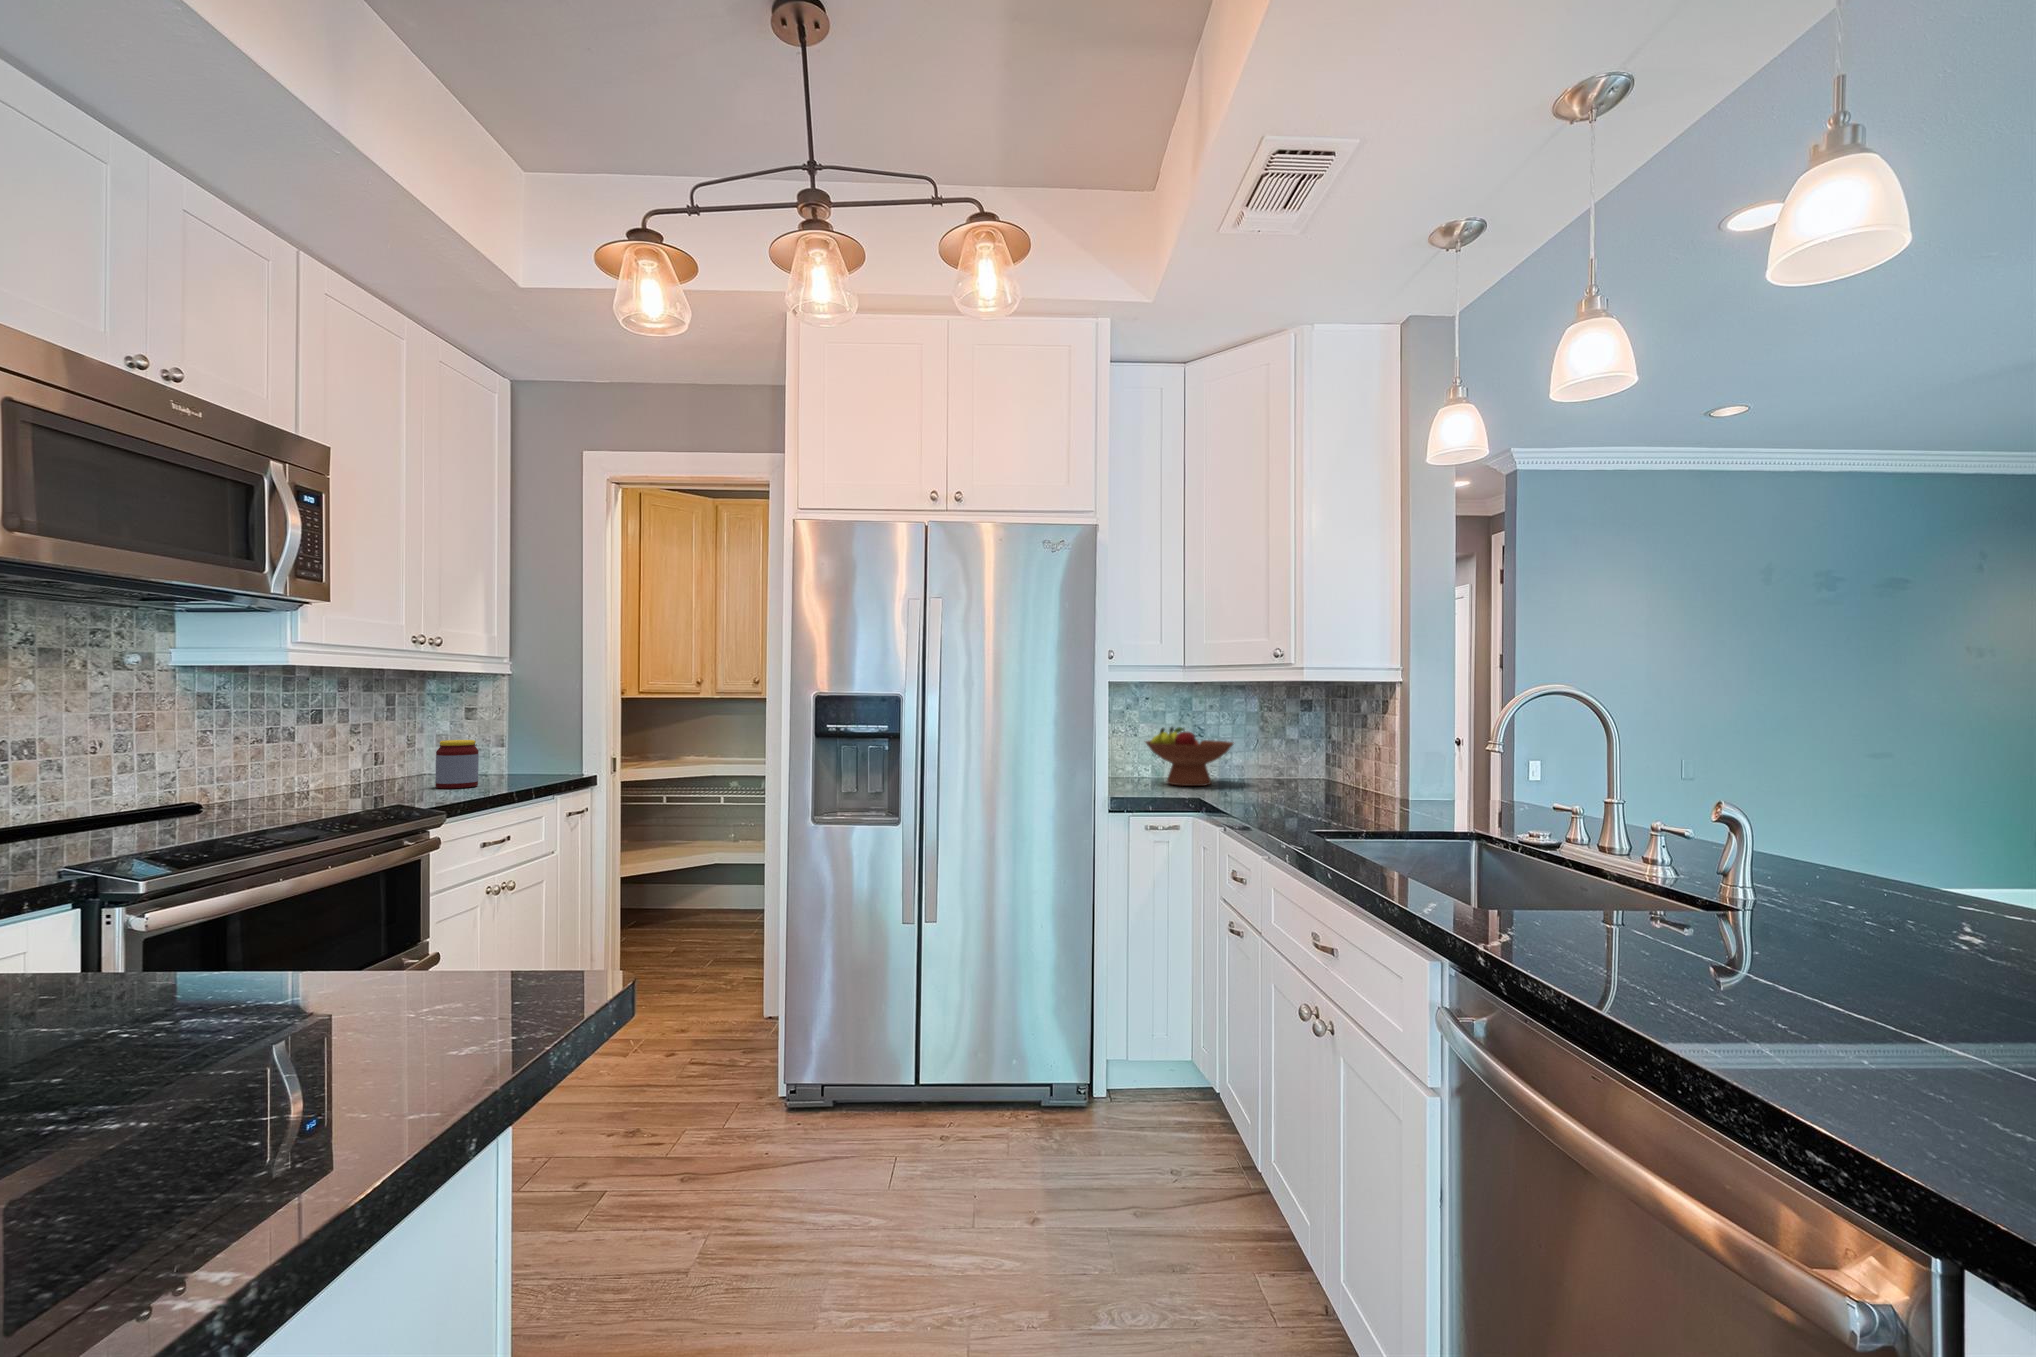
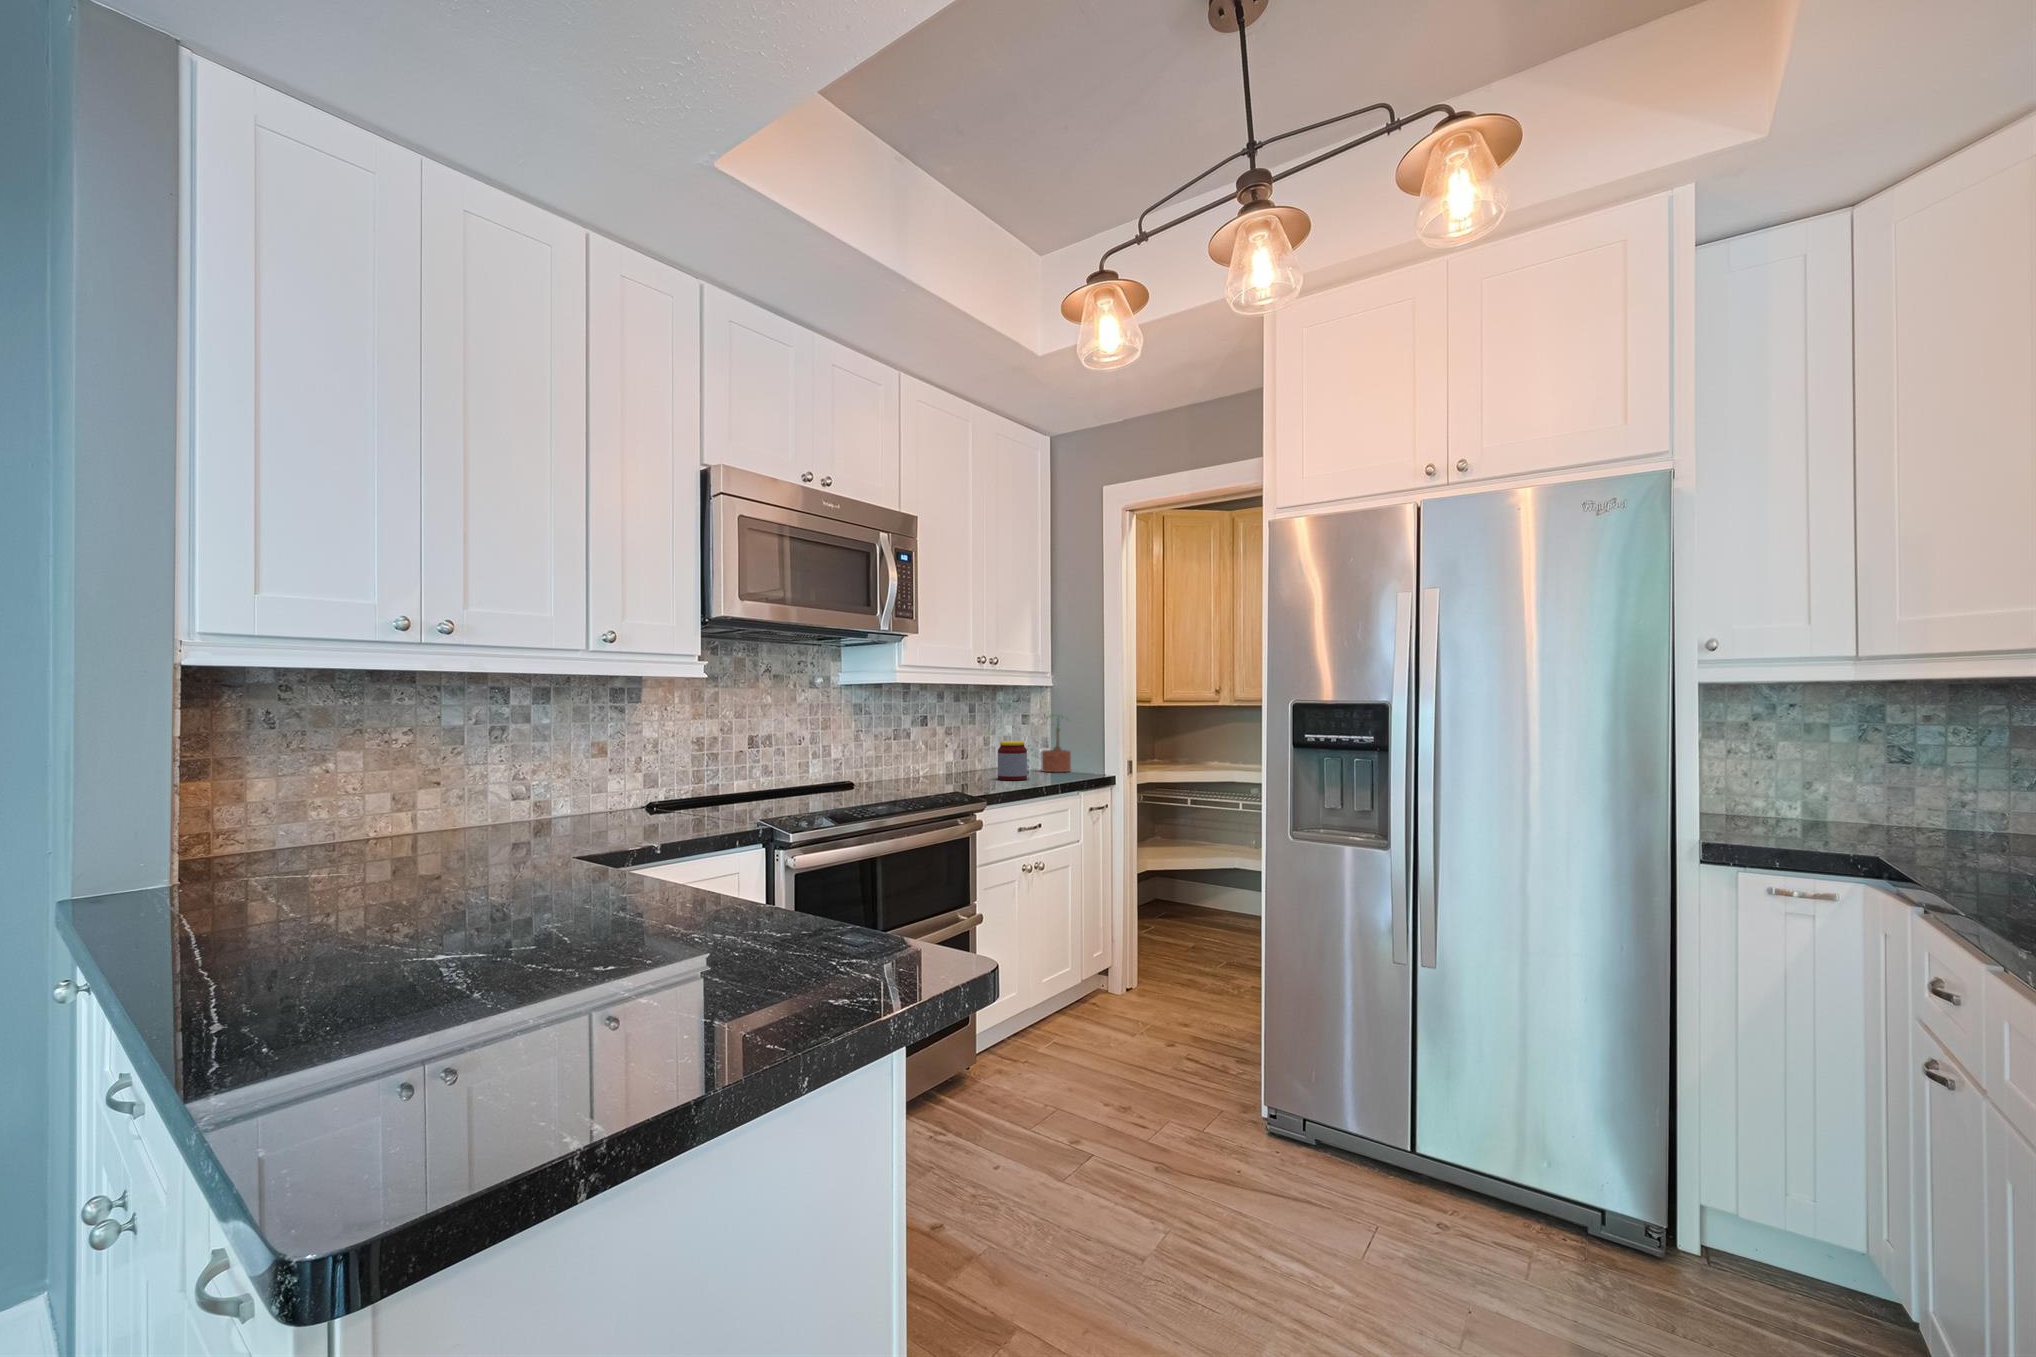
potted plant: none [489,707,534,776] -> present [1041,714,1071,772]
fruit bowl: present [1146,727,1234,786] -> none [1783,749,1971,839]

